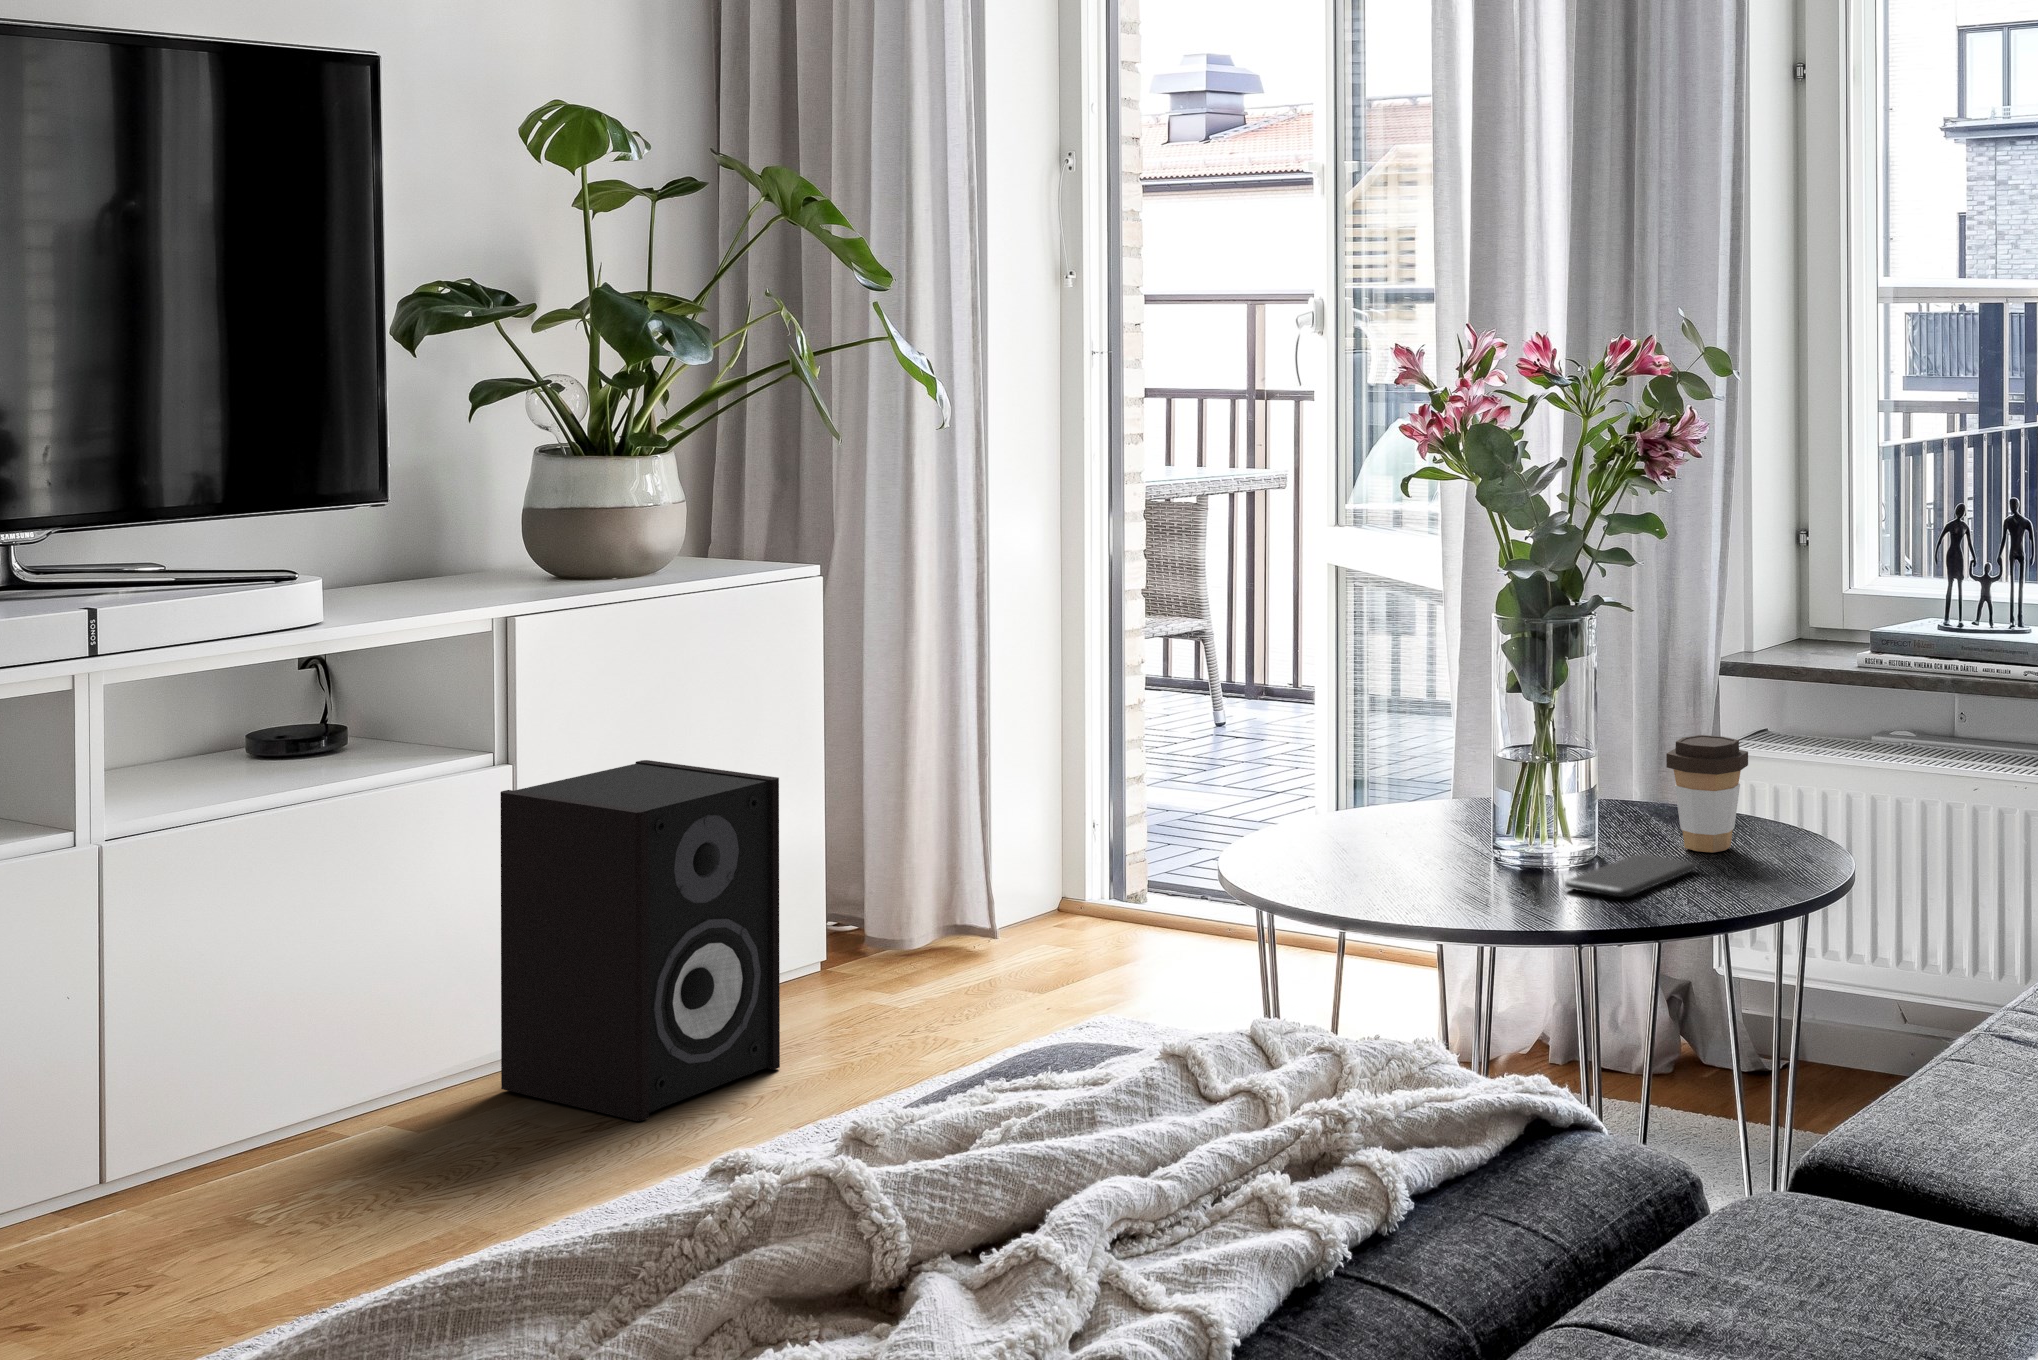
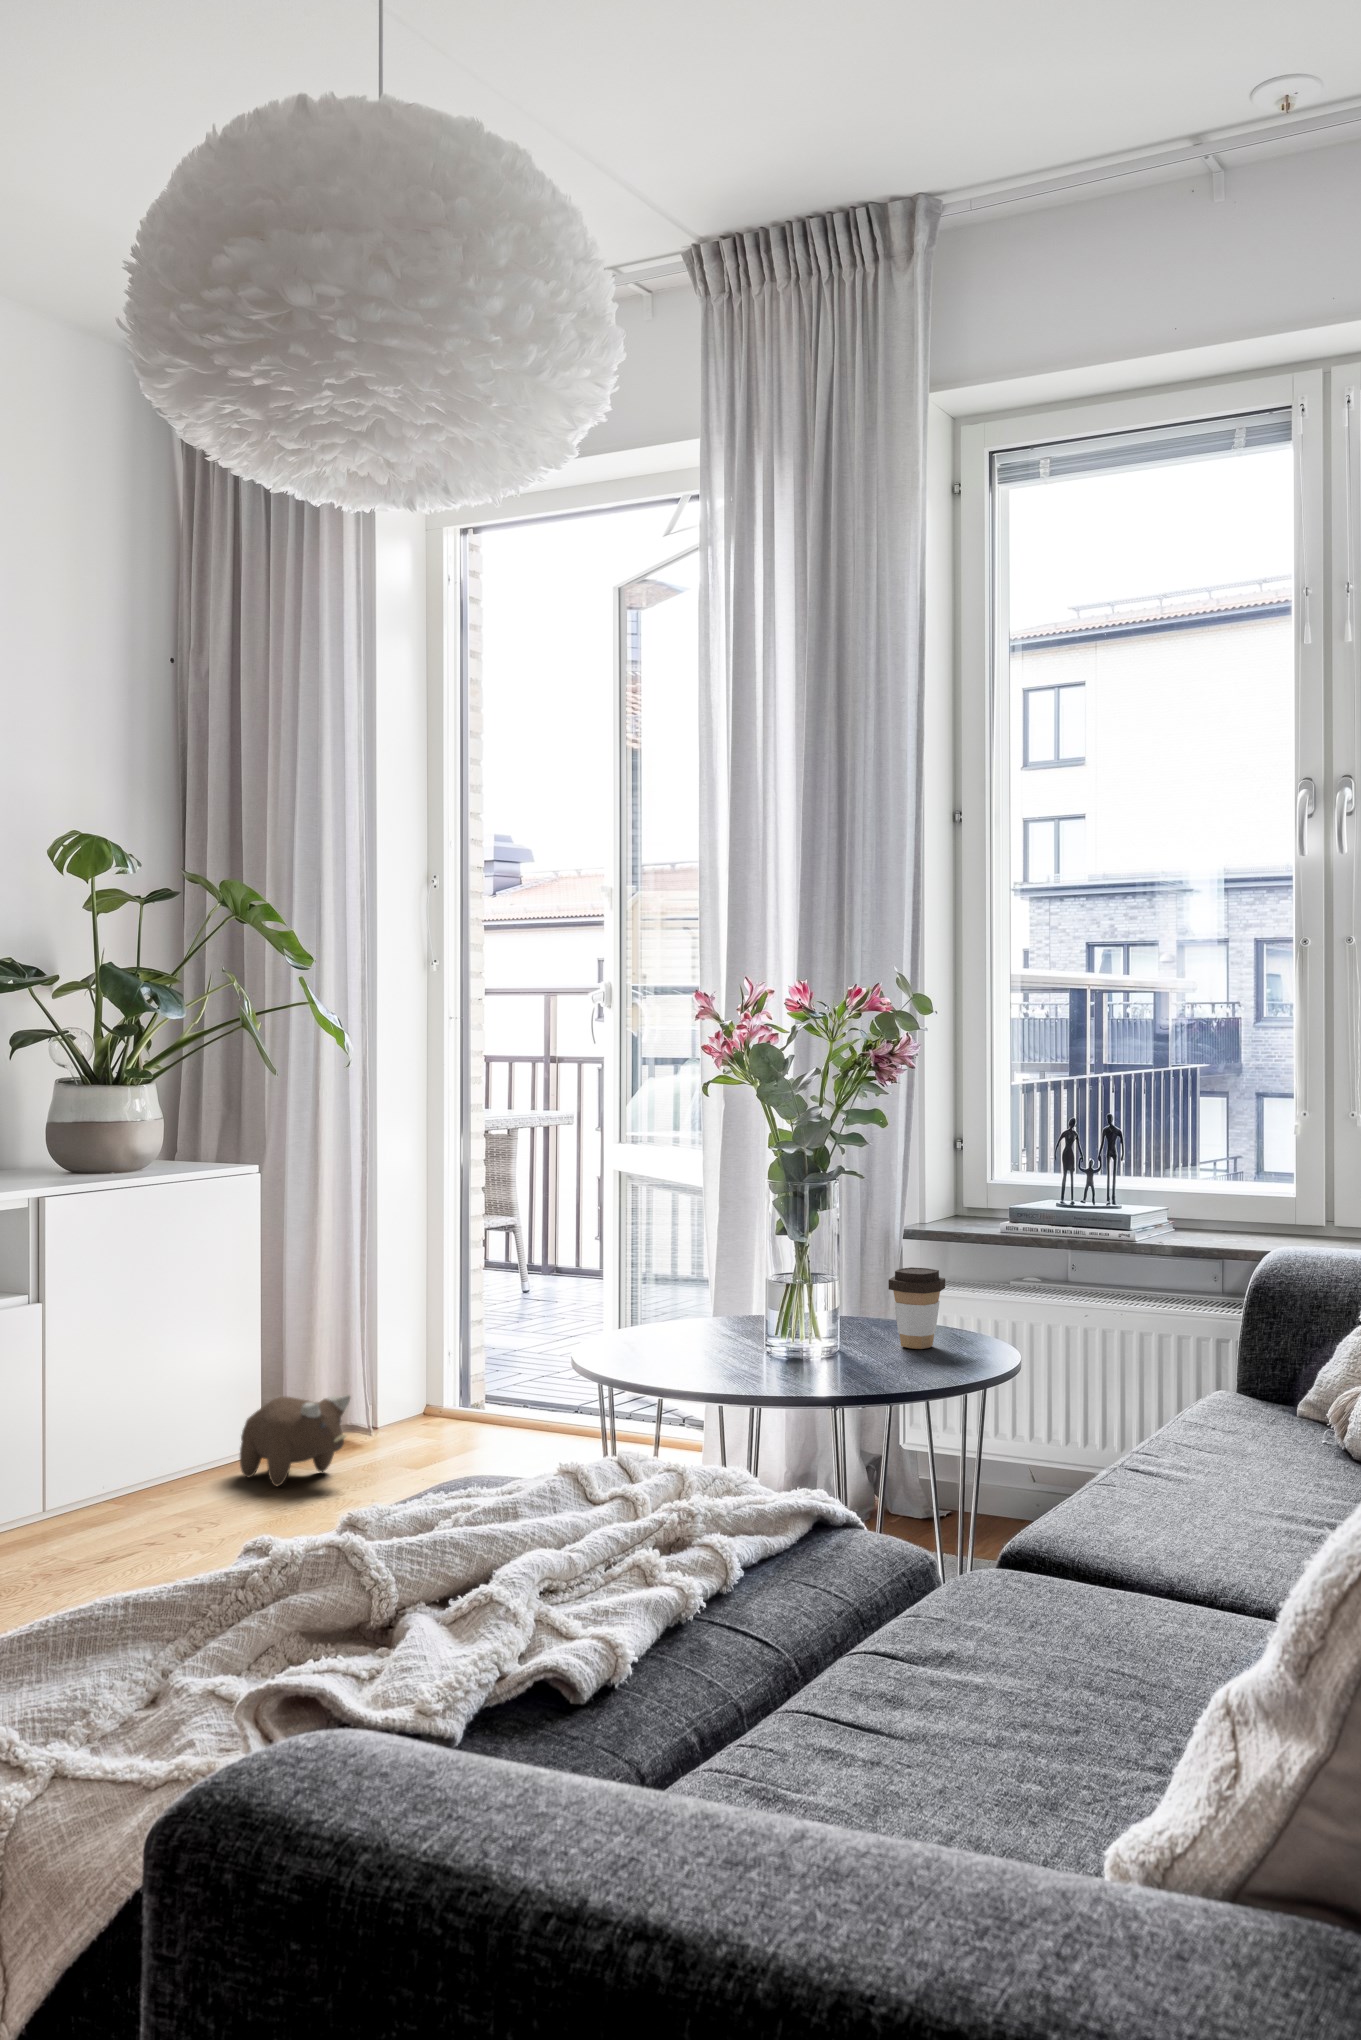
speaker: present [500,760,780,1121] -> none [29,1302,233,1559]
smartphone: present [1565,854,1696,897] -> none [823,1349,913,1376]
plush toy: none [799,887,950,1013] -> present [240,1395,350,1486]

